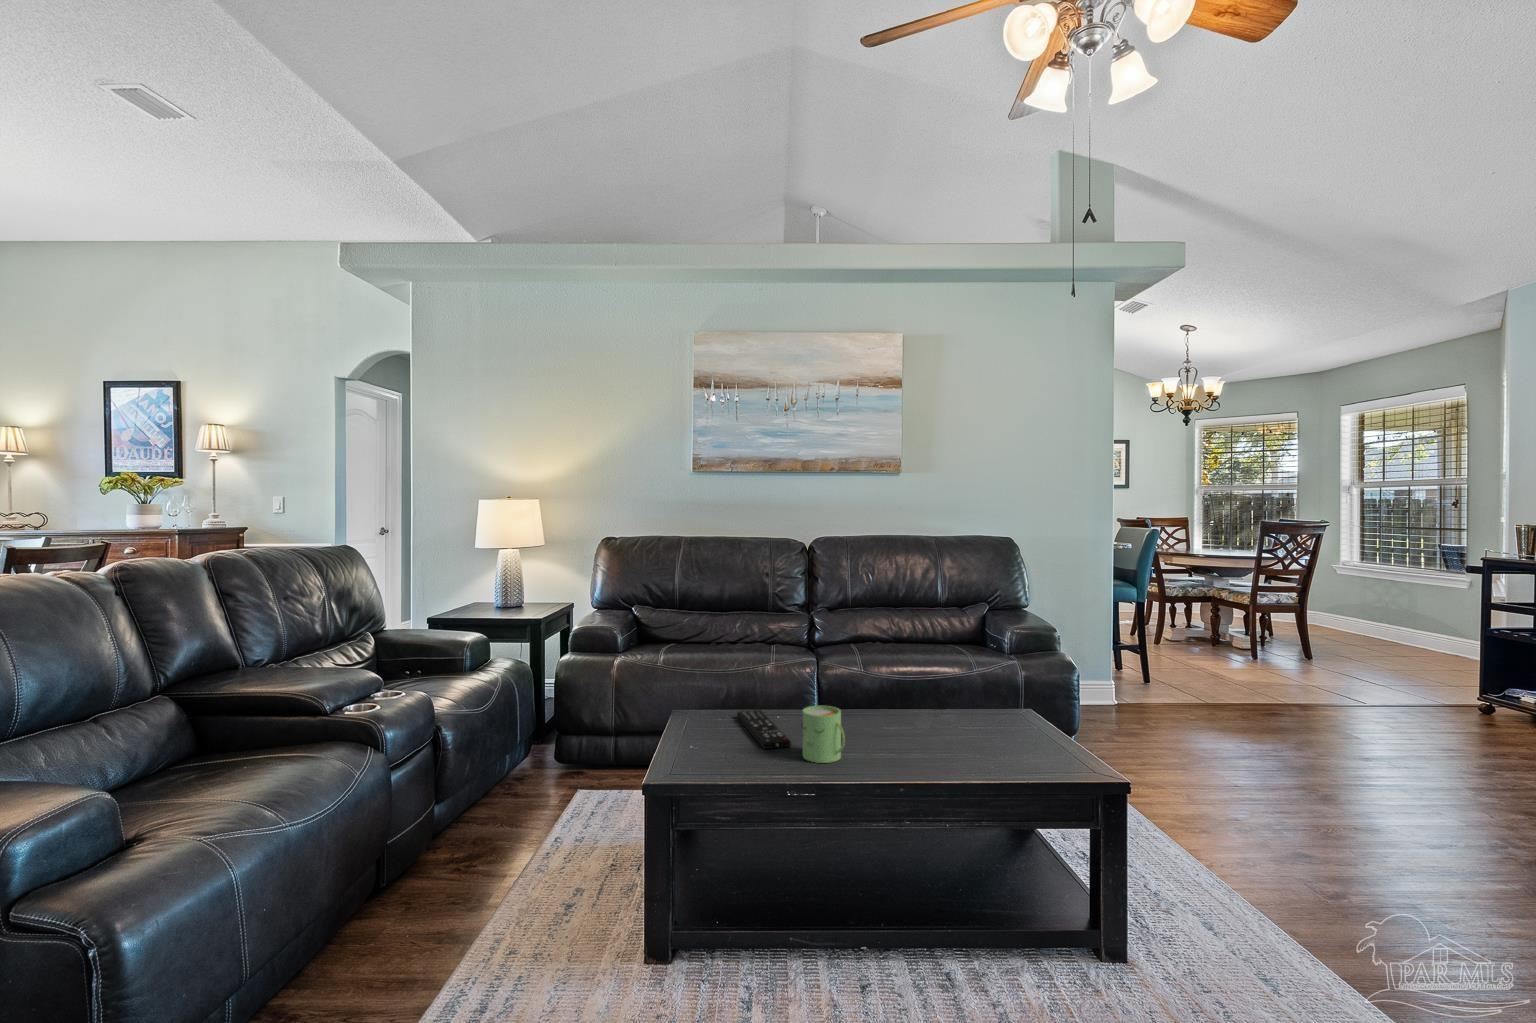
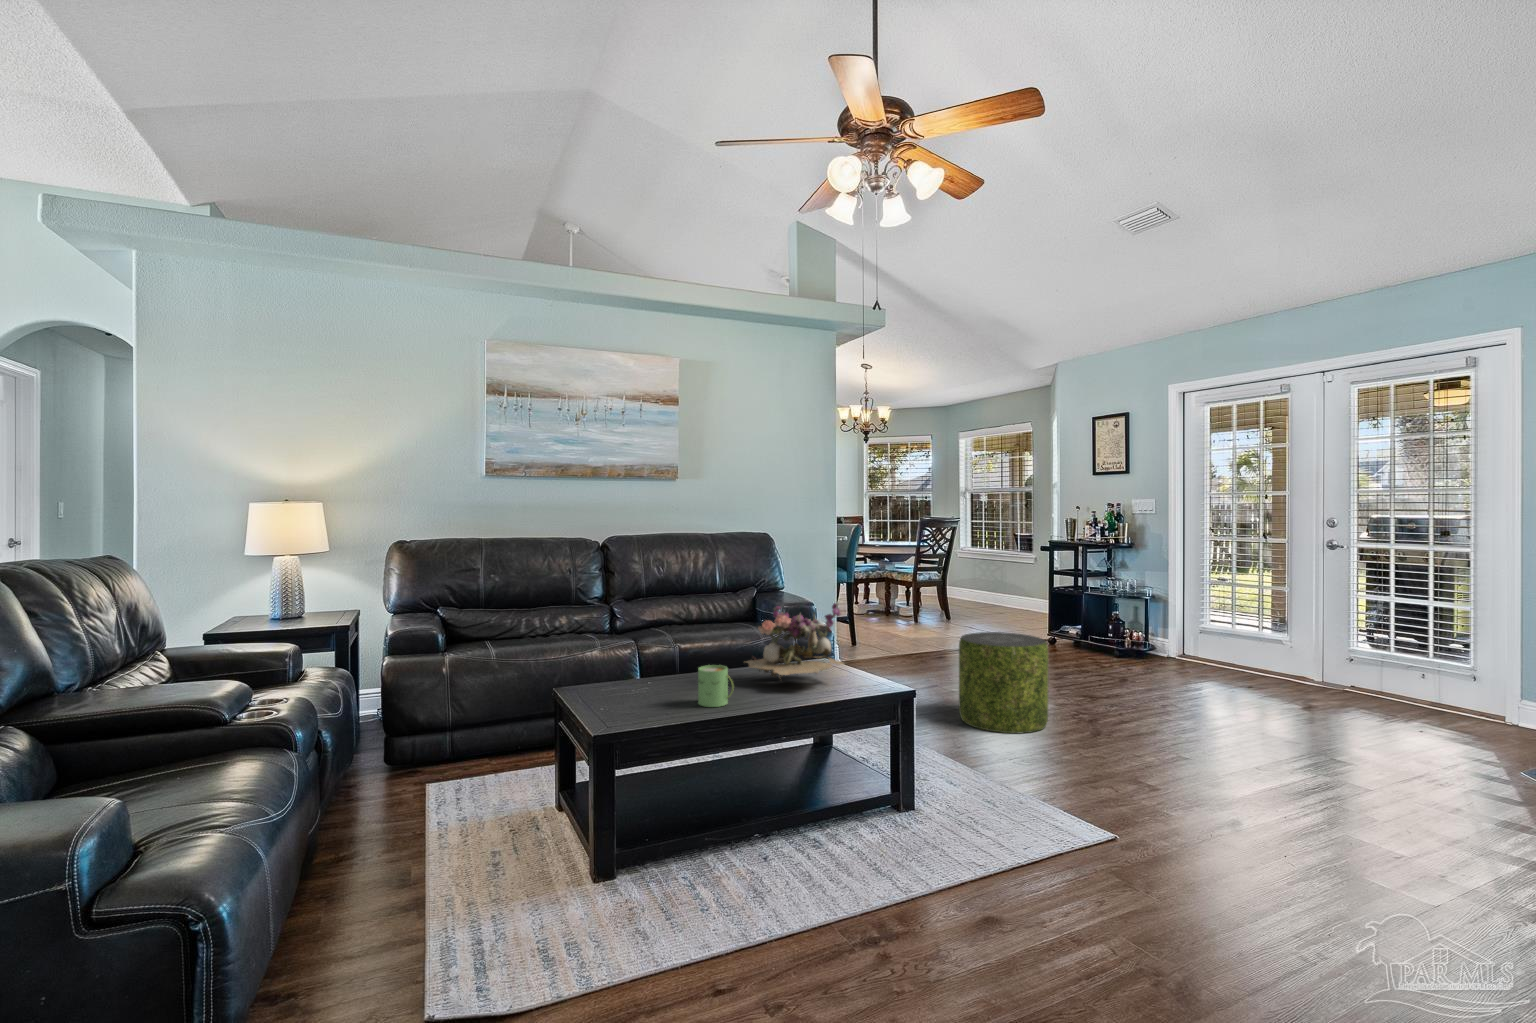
flower arrangement: none [891,633,1028,735] -> present [746,603,844,679]
pouf: none [1270,689,1438,860] -> present [959,632,1048,733]
remote control: present [737,710,791,749] -> none [619,680,684,704]

